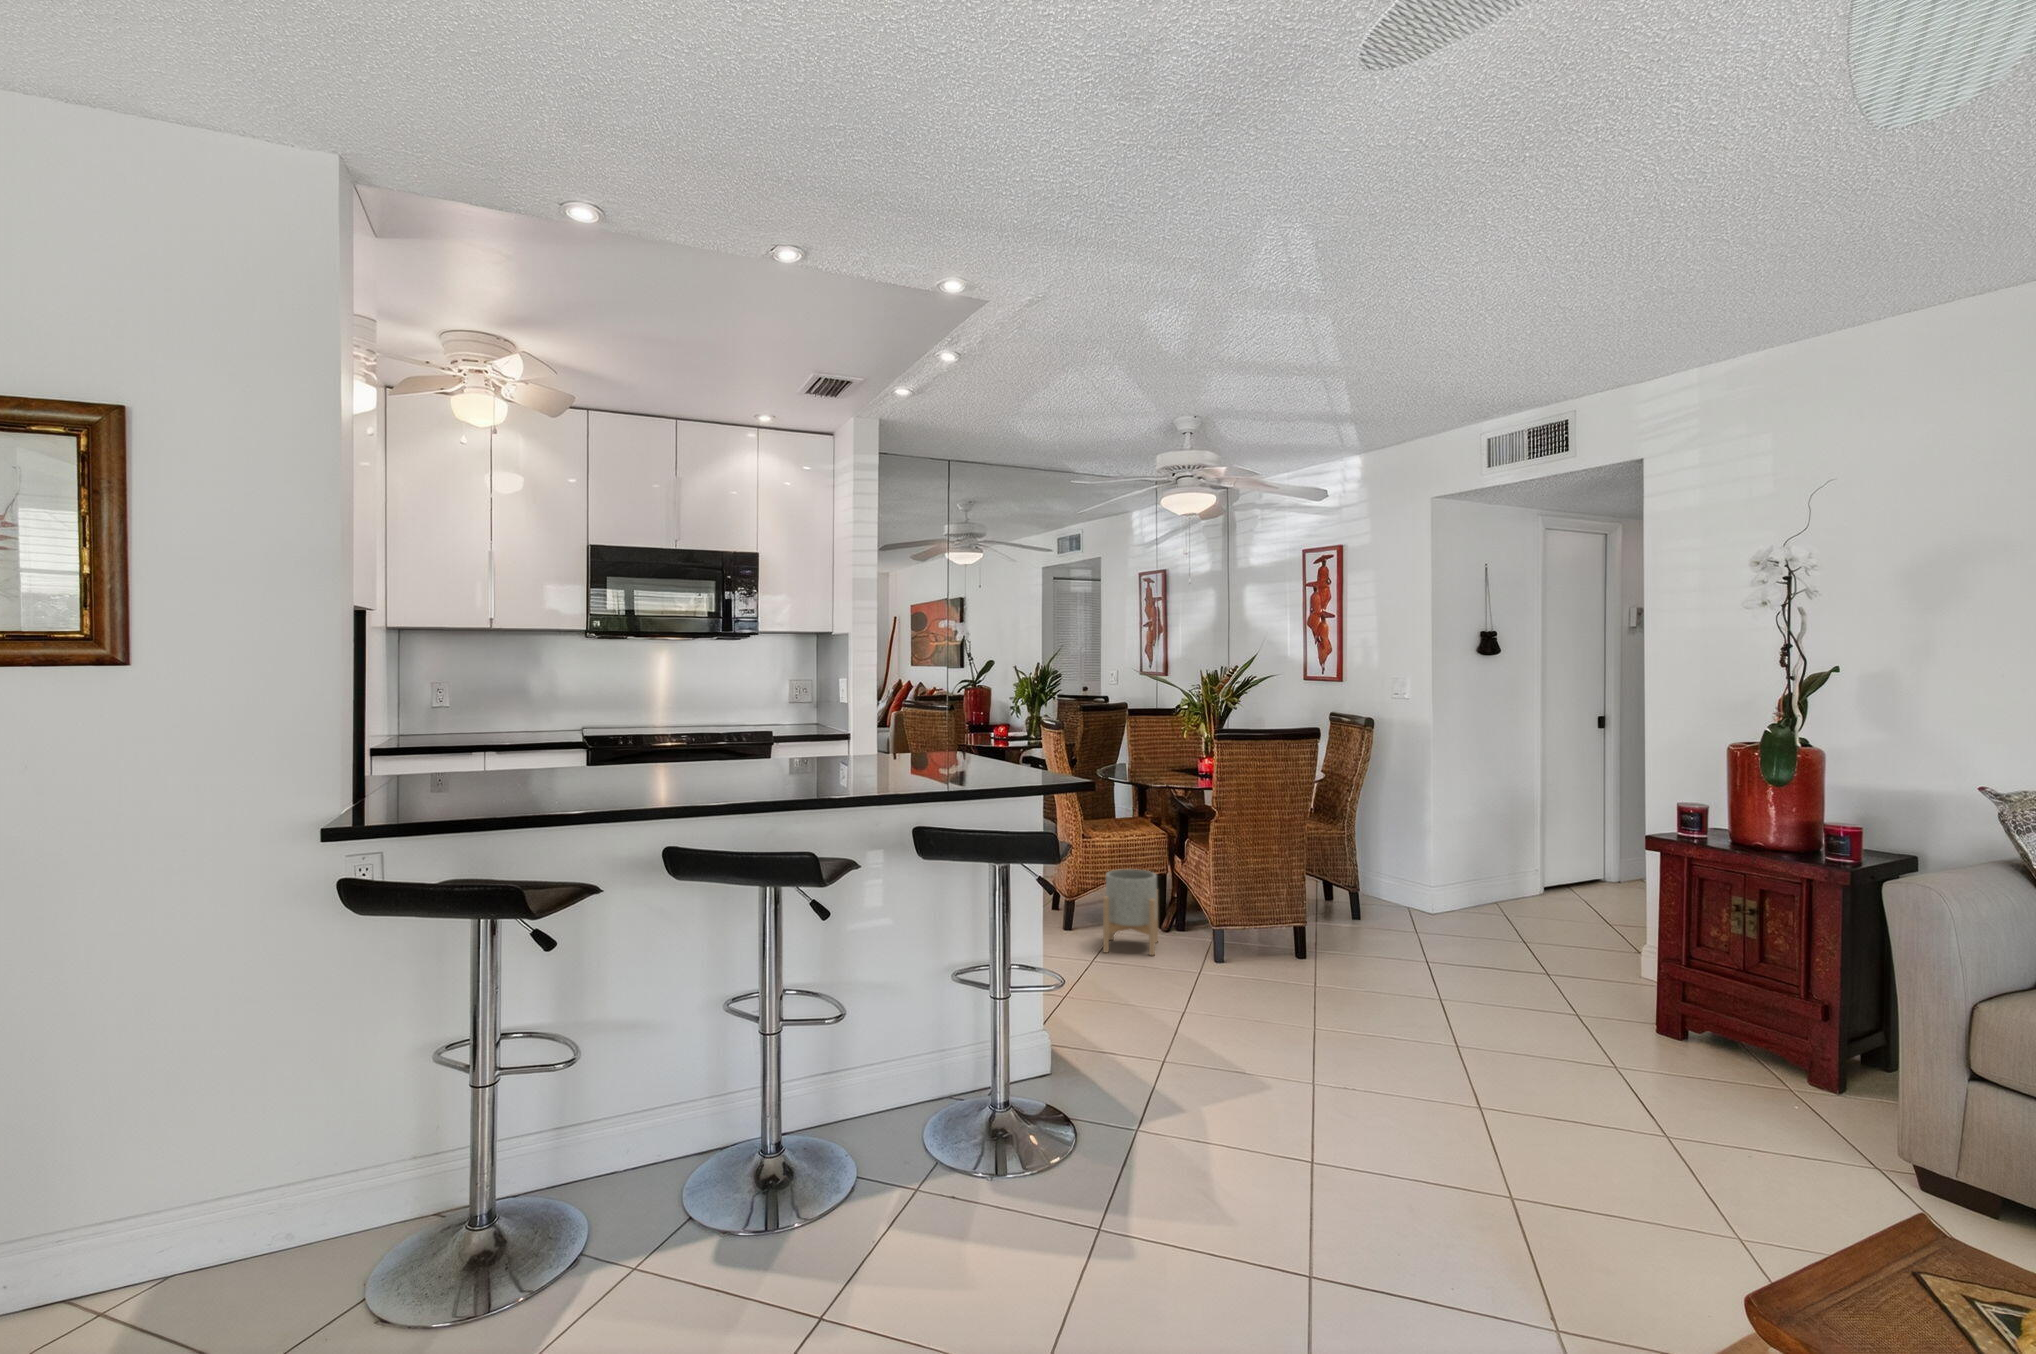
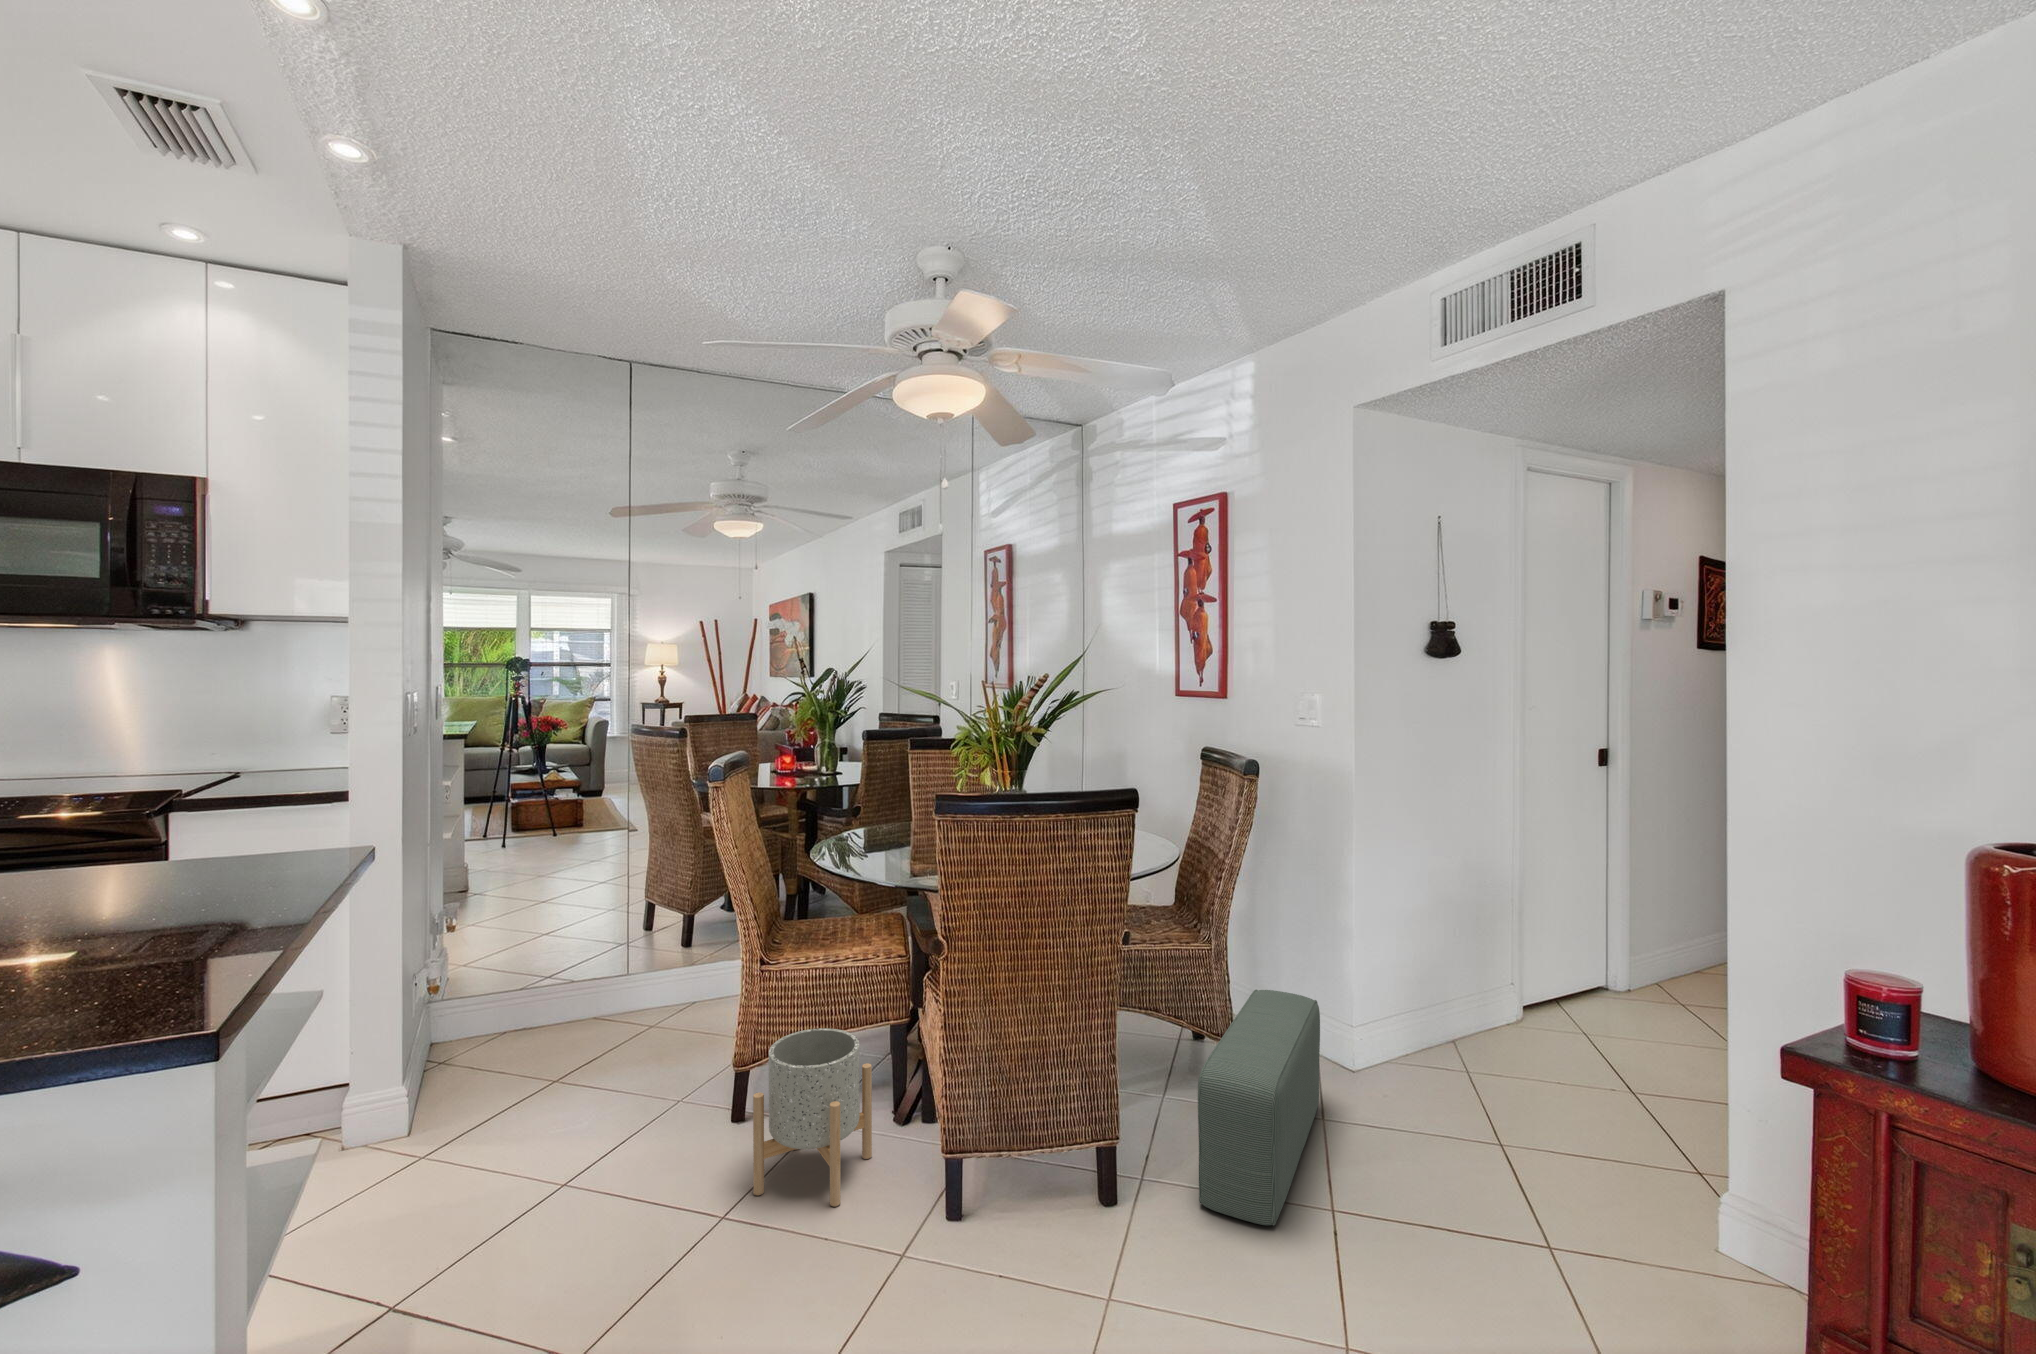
pouf: none [1353,858,1415,960] -> present [1198,990,1320,1226]

